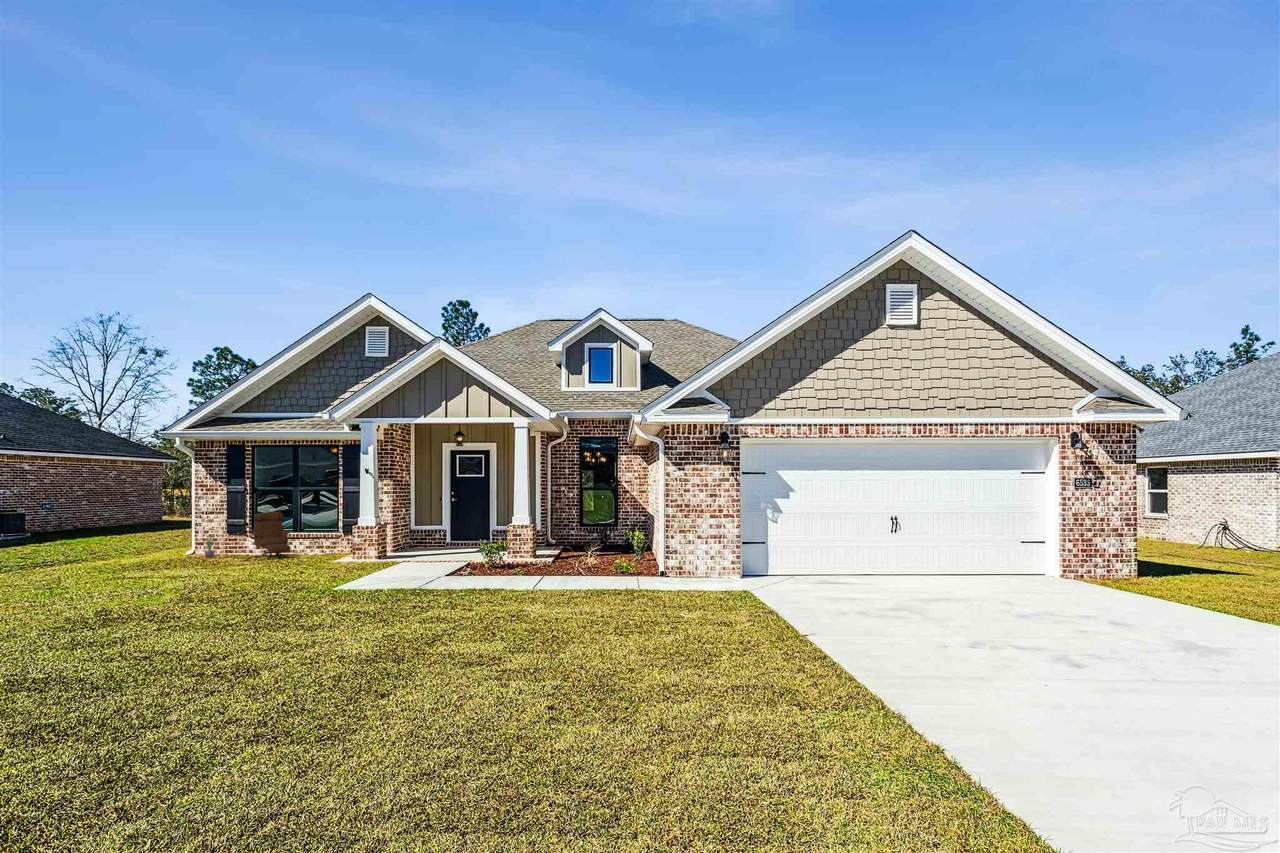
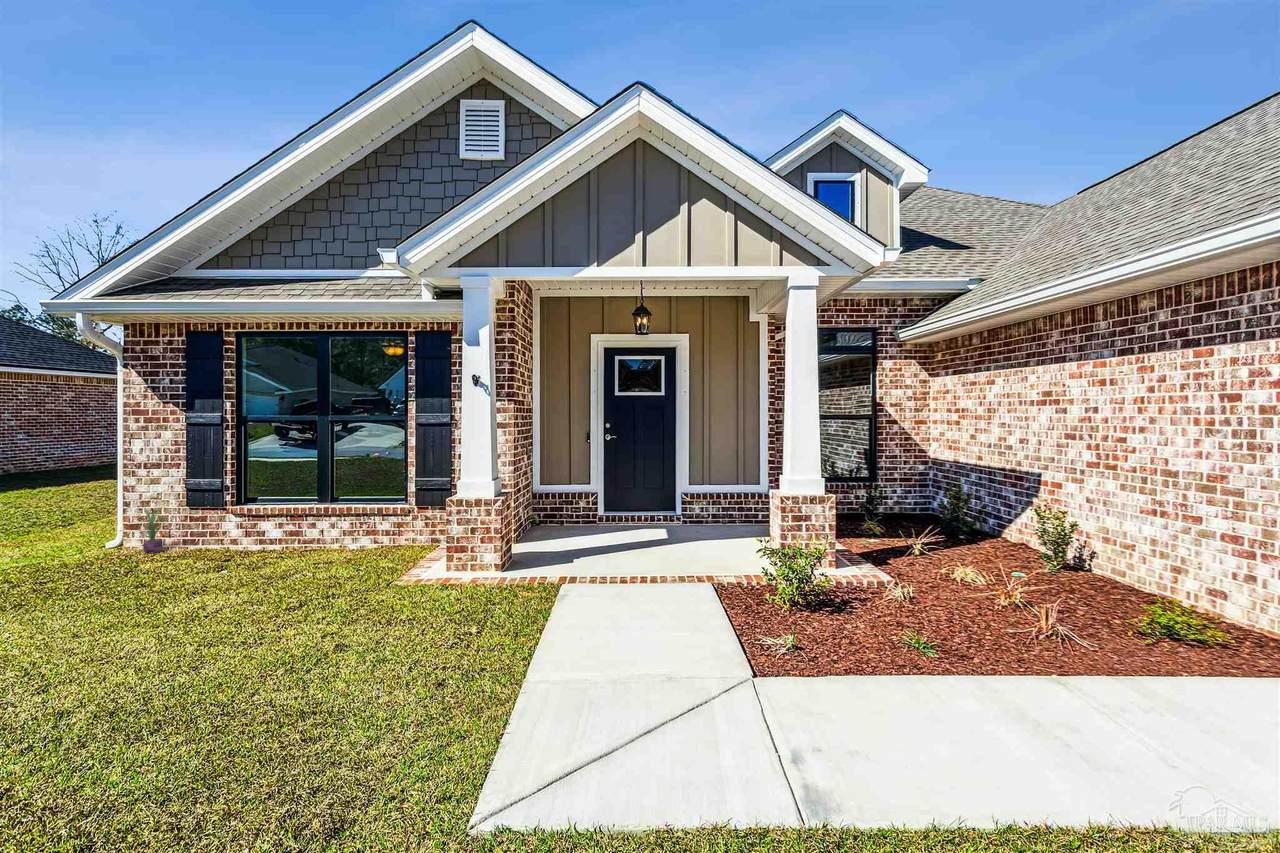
lounge chair: present [251,512,291,560] -> none [232,464,313,563]

